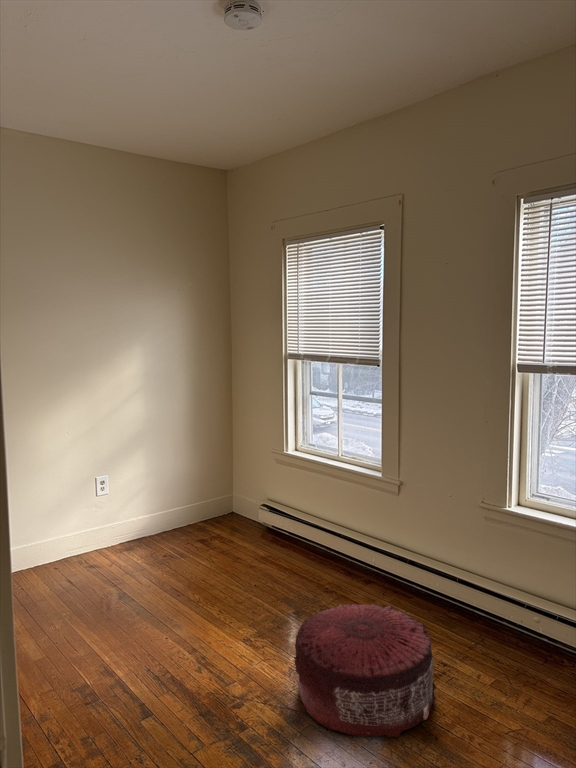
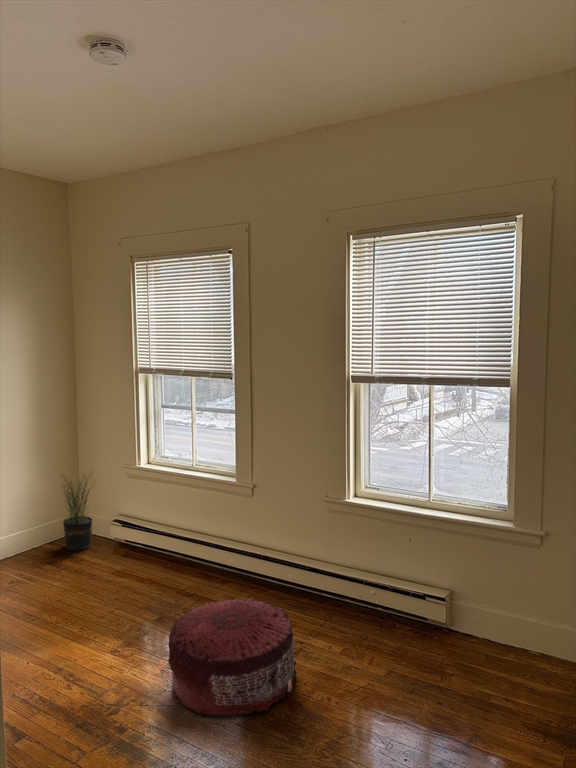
potted plant: none [209,449,249,531] -> present [61,475,92,550]

